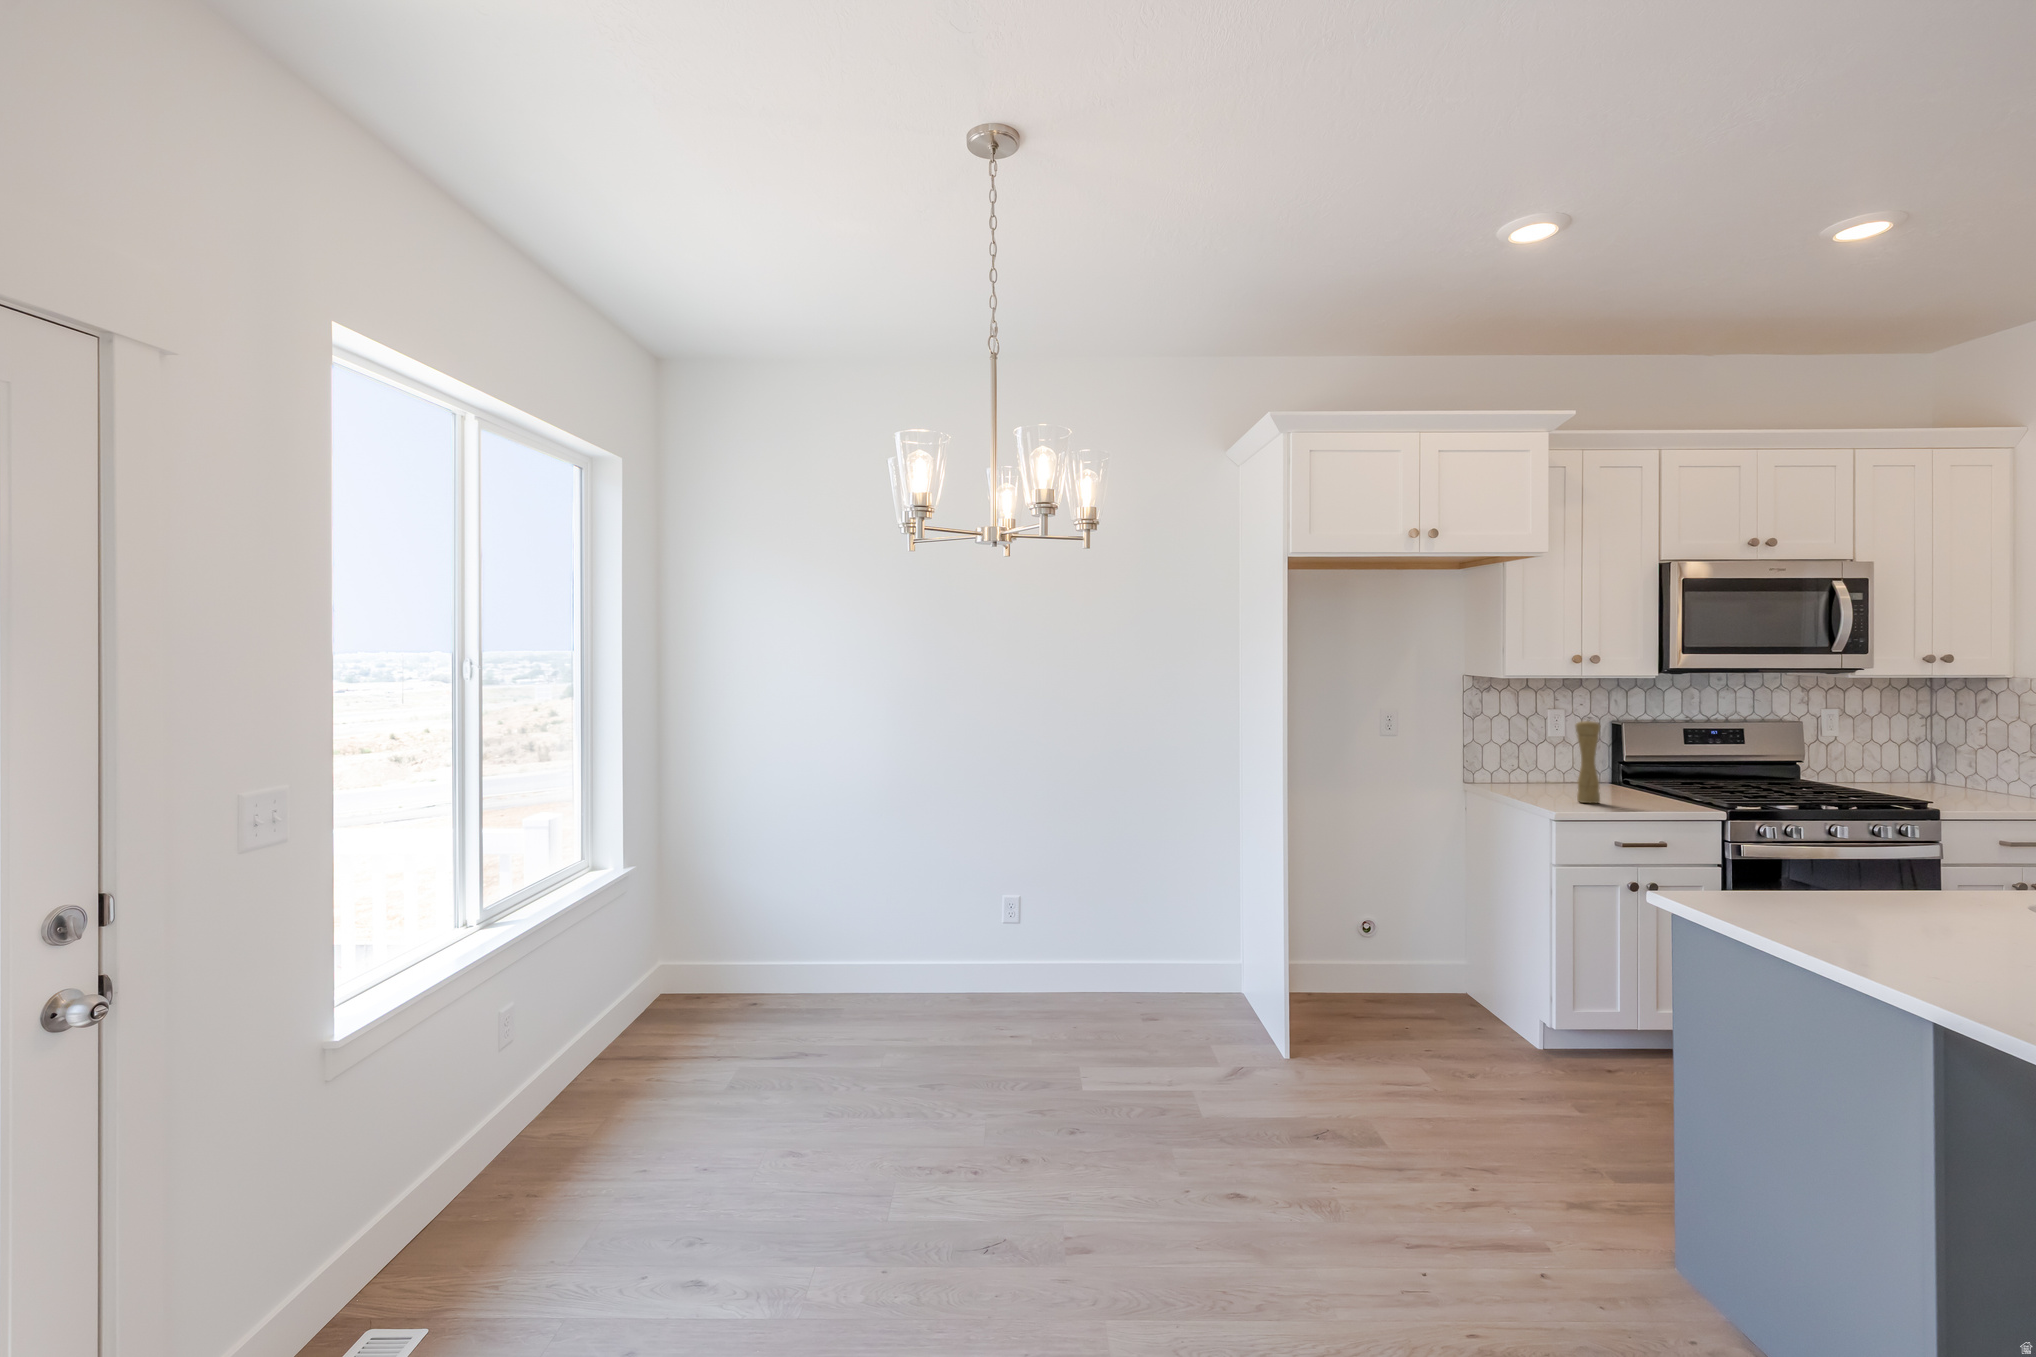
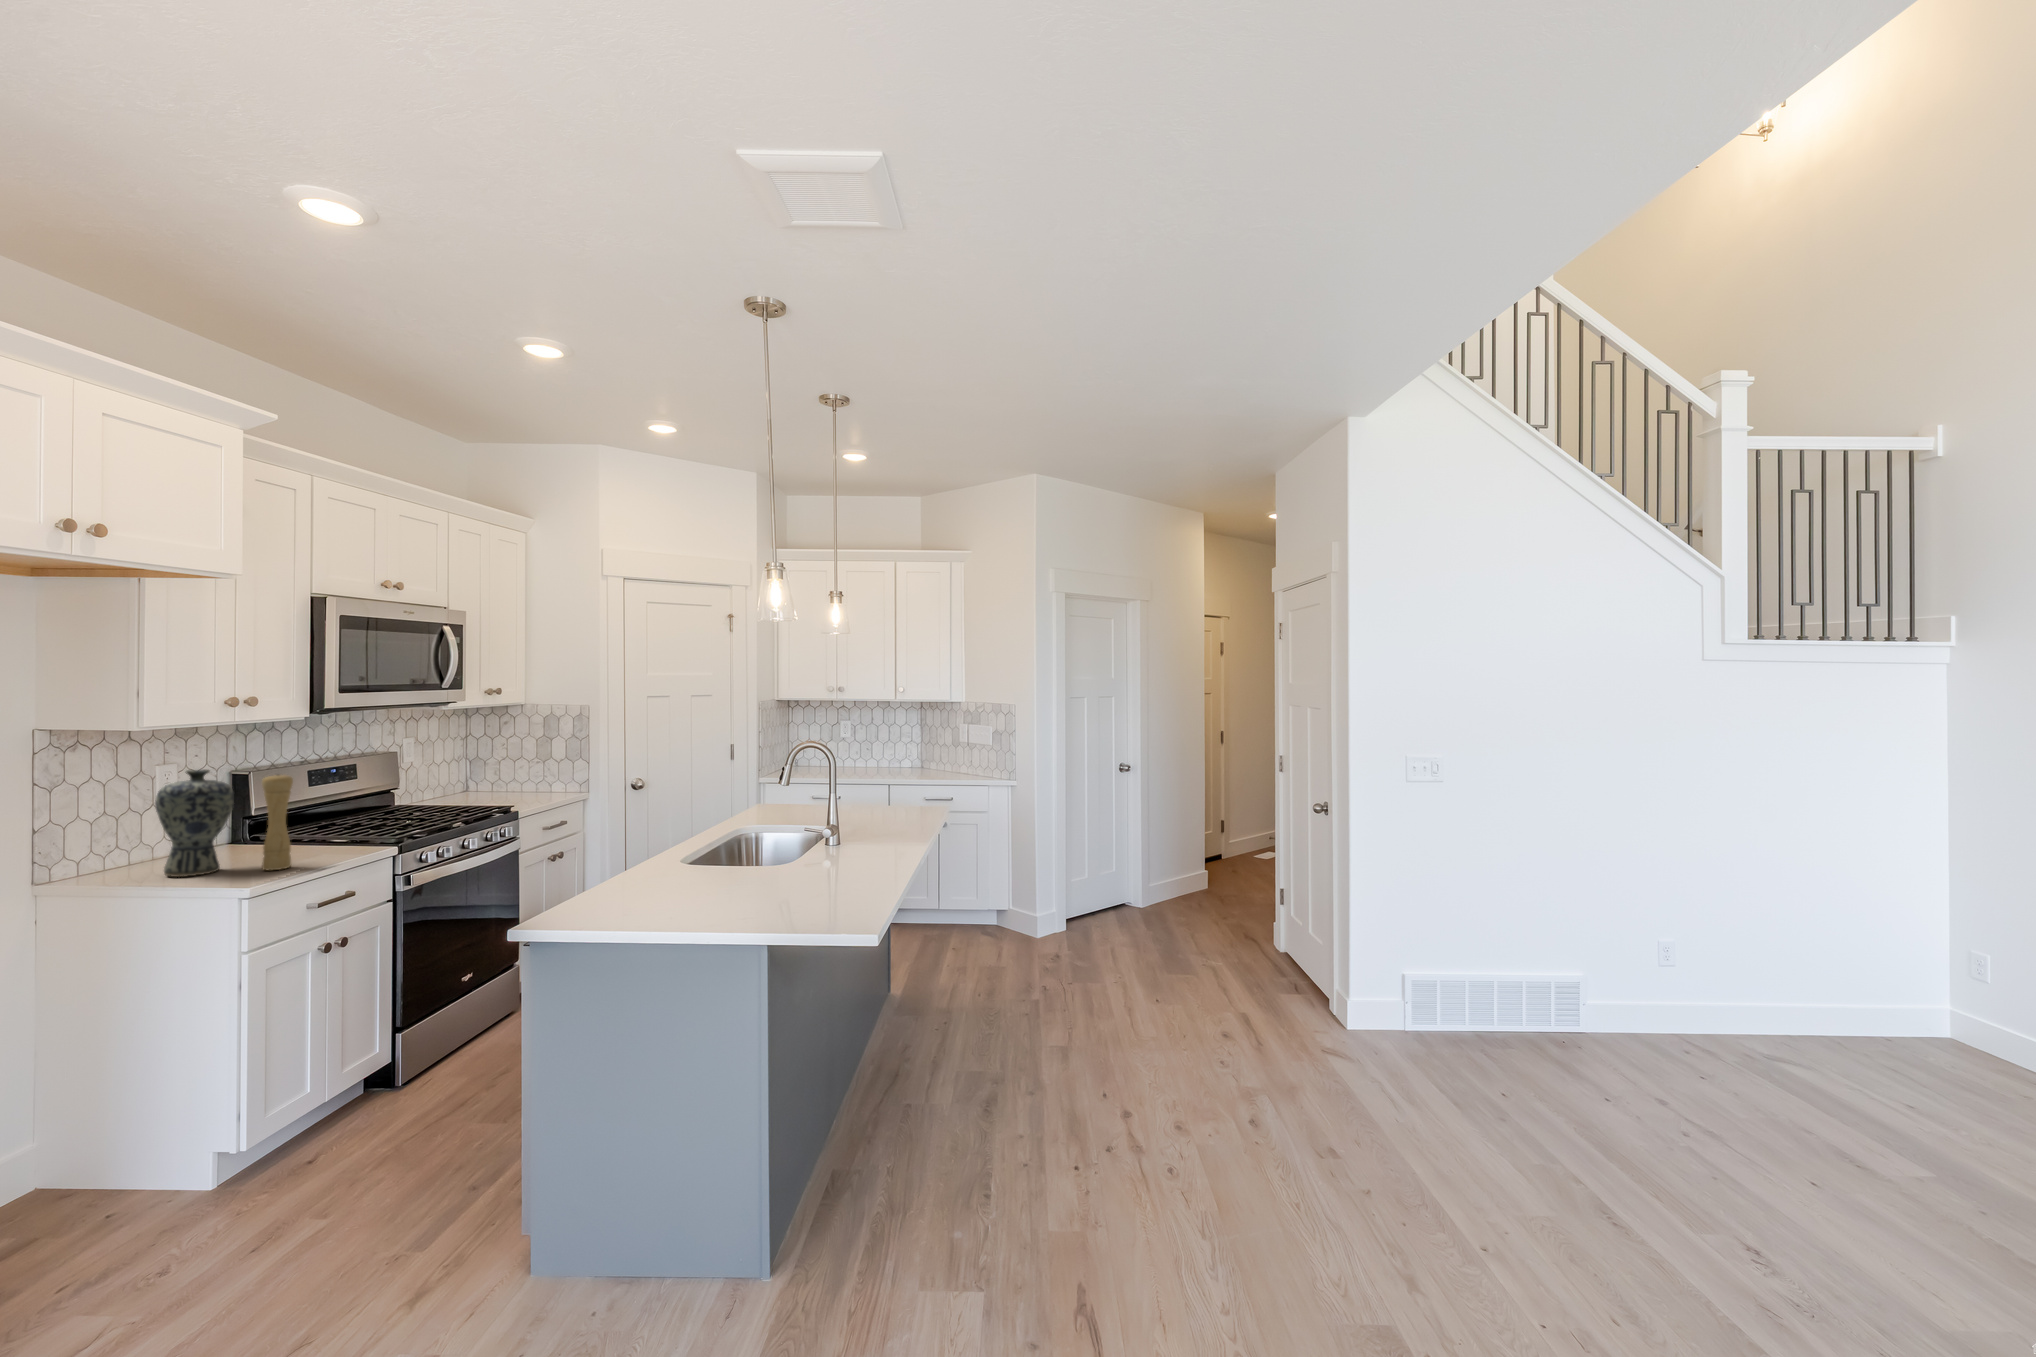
vase: none [1515,713,1568,798] -> present [155,770,234,877]

